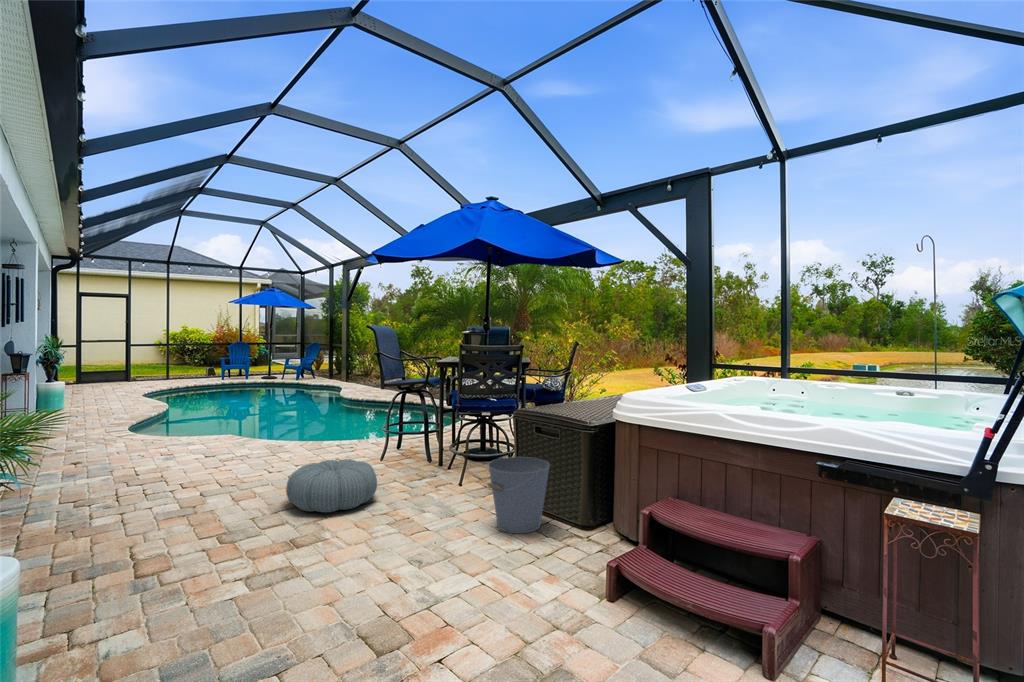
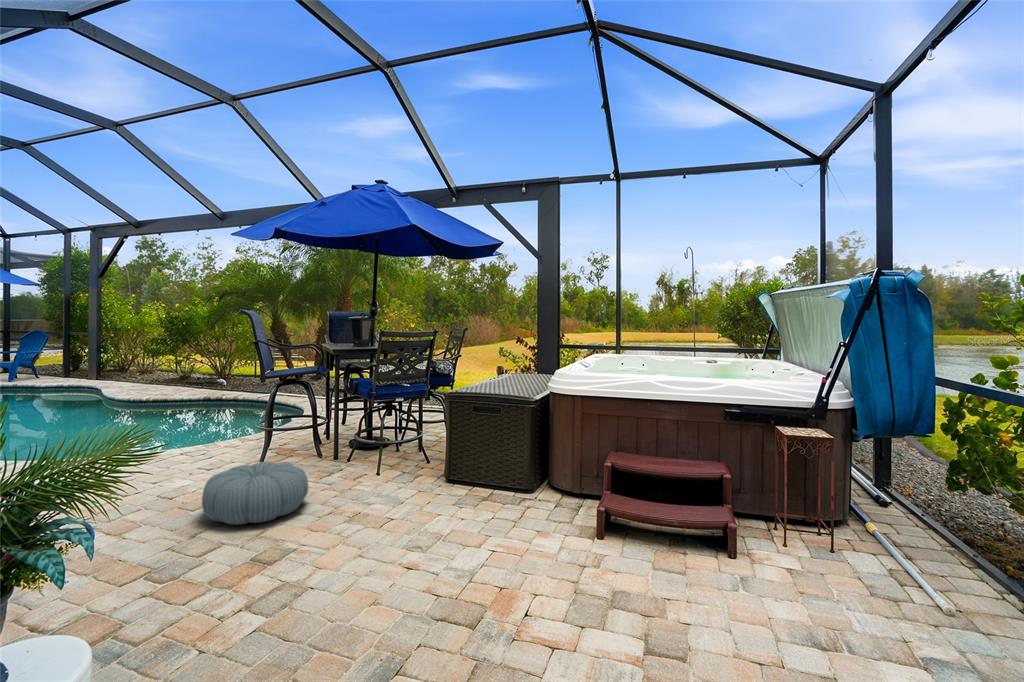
bucket: present [487,457,550,534] -> none [441,436,500,506]

